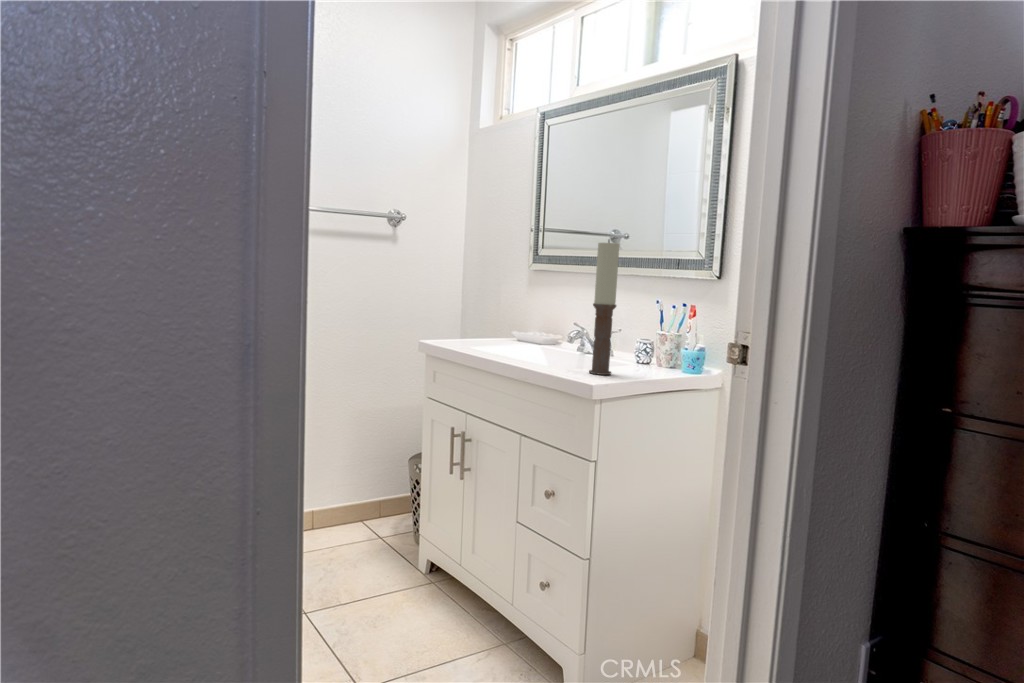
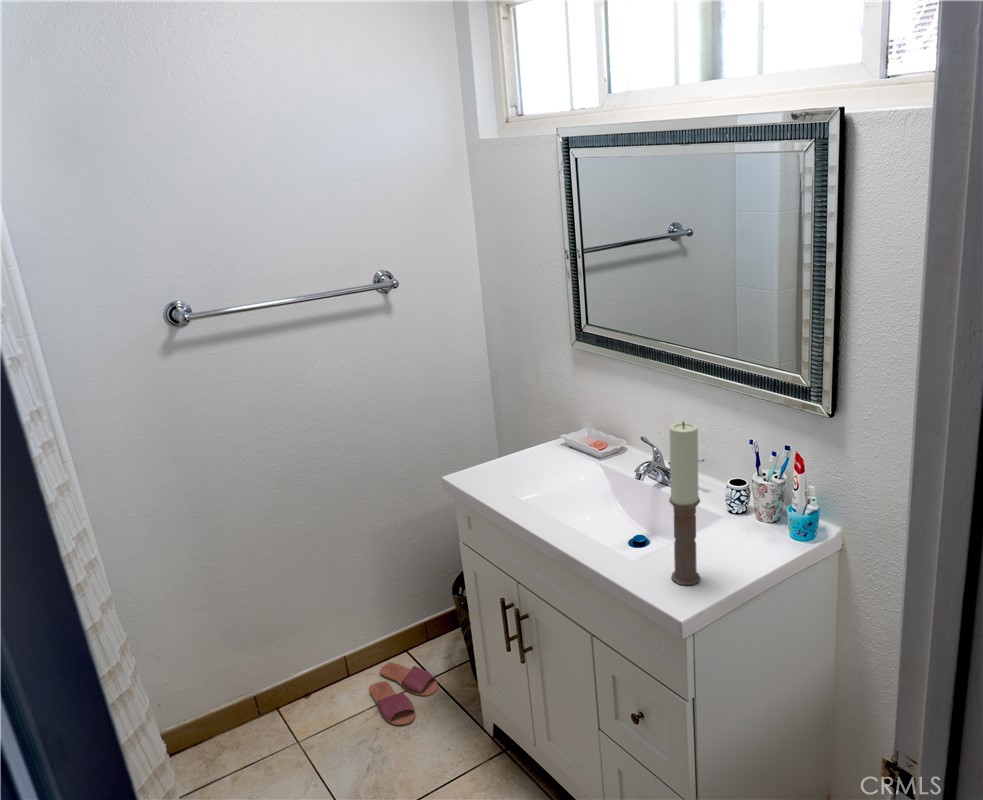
slippers: none [327,526,386,562] -> present [369,662,438,725]

